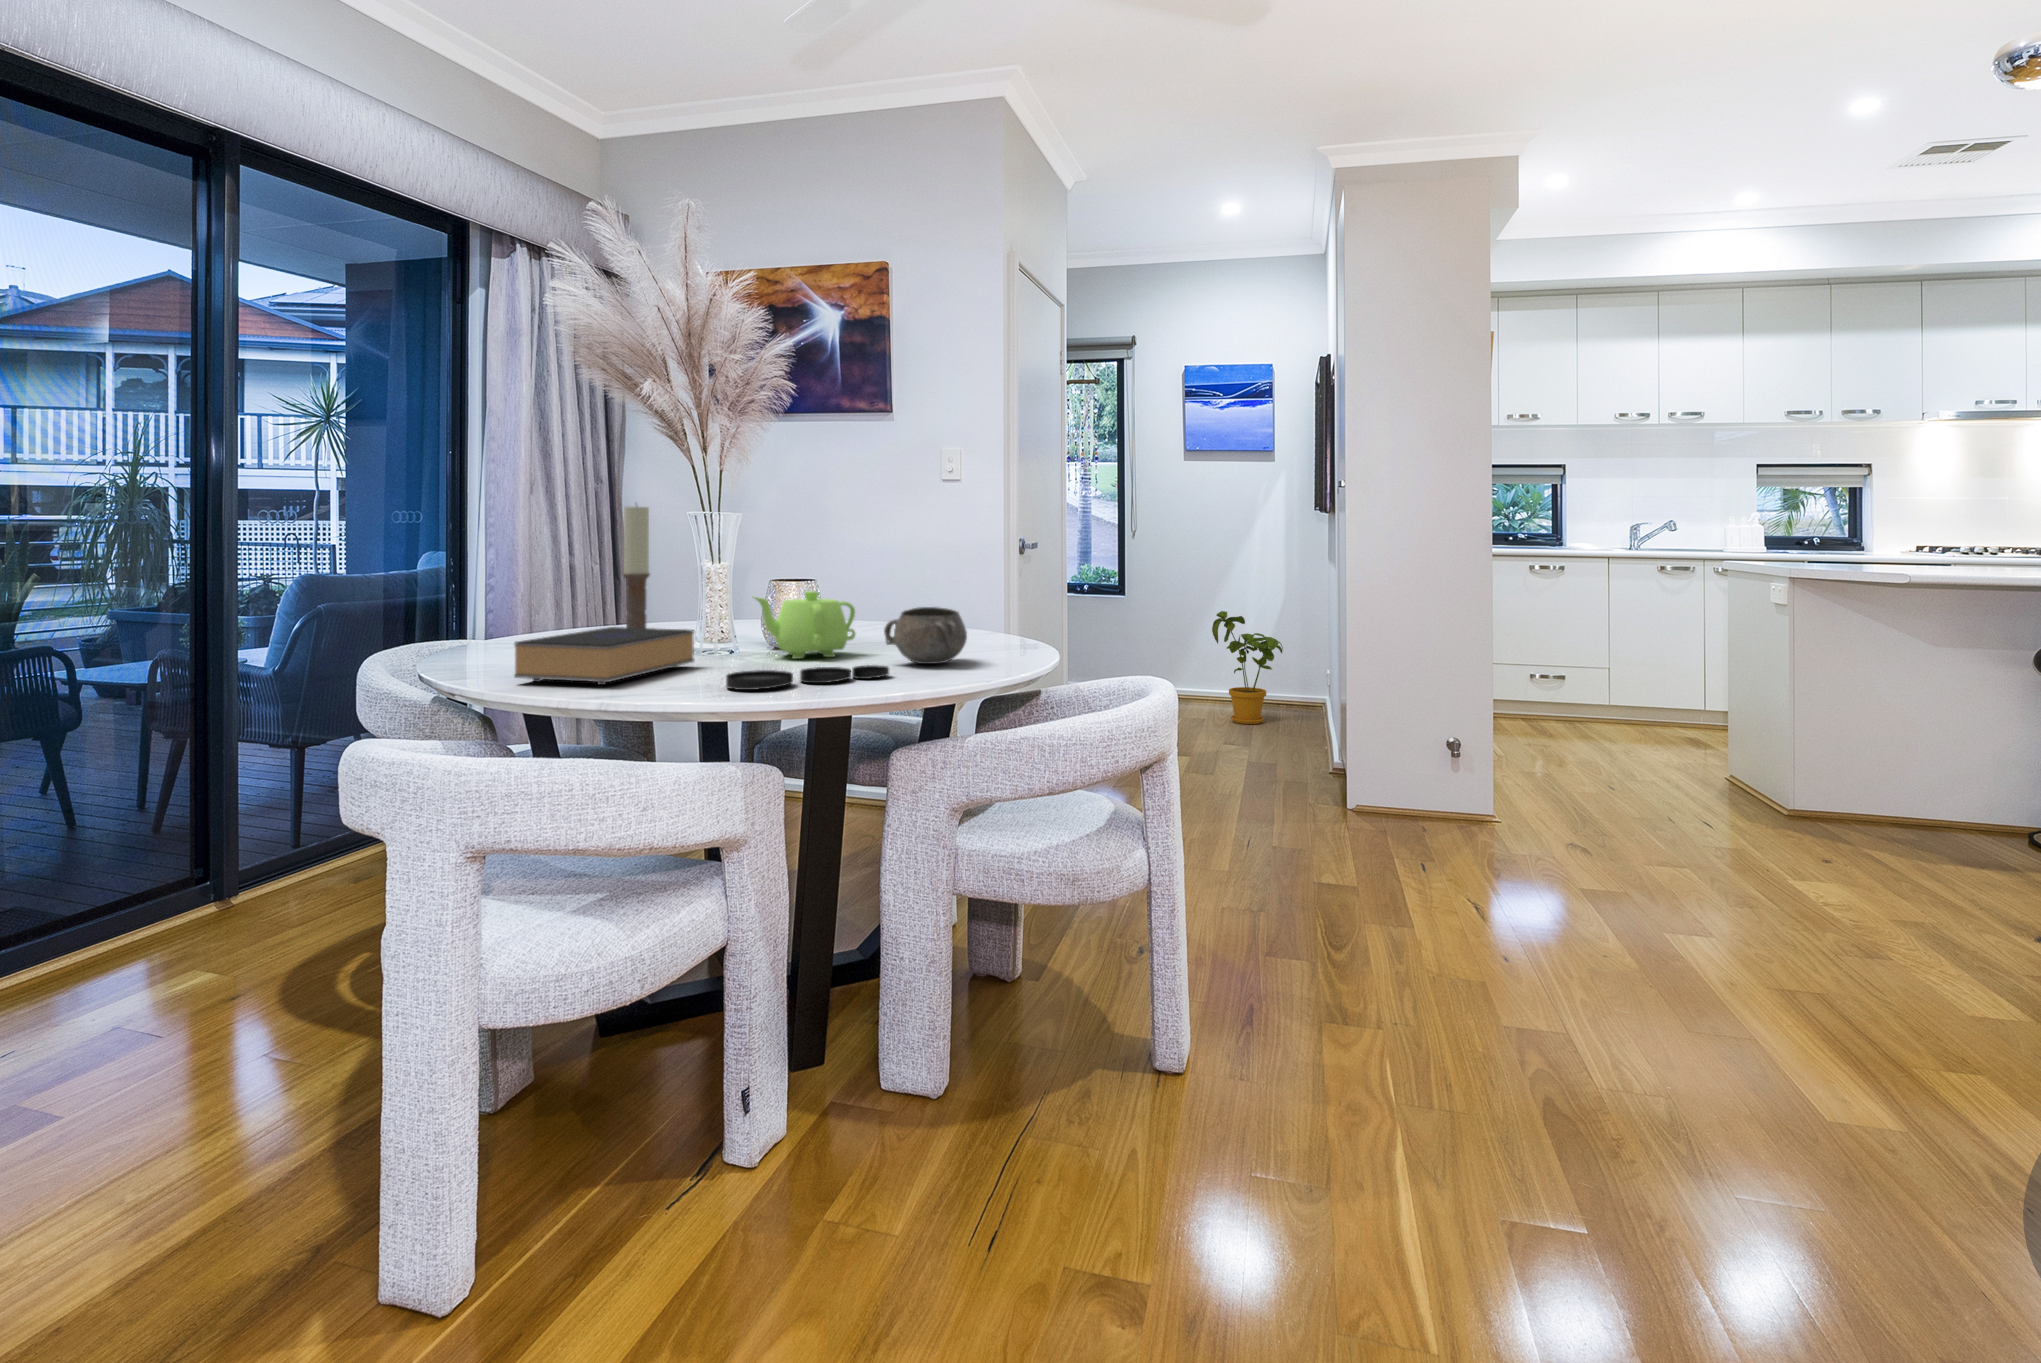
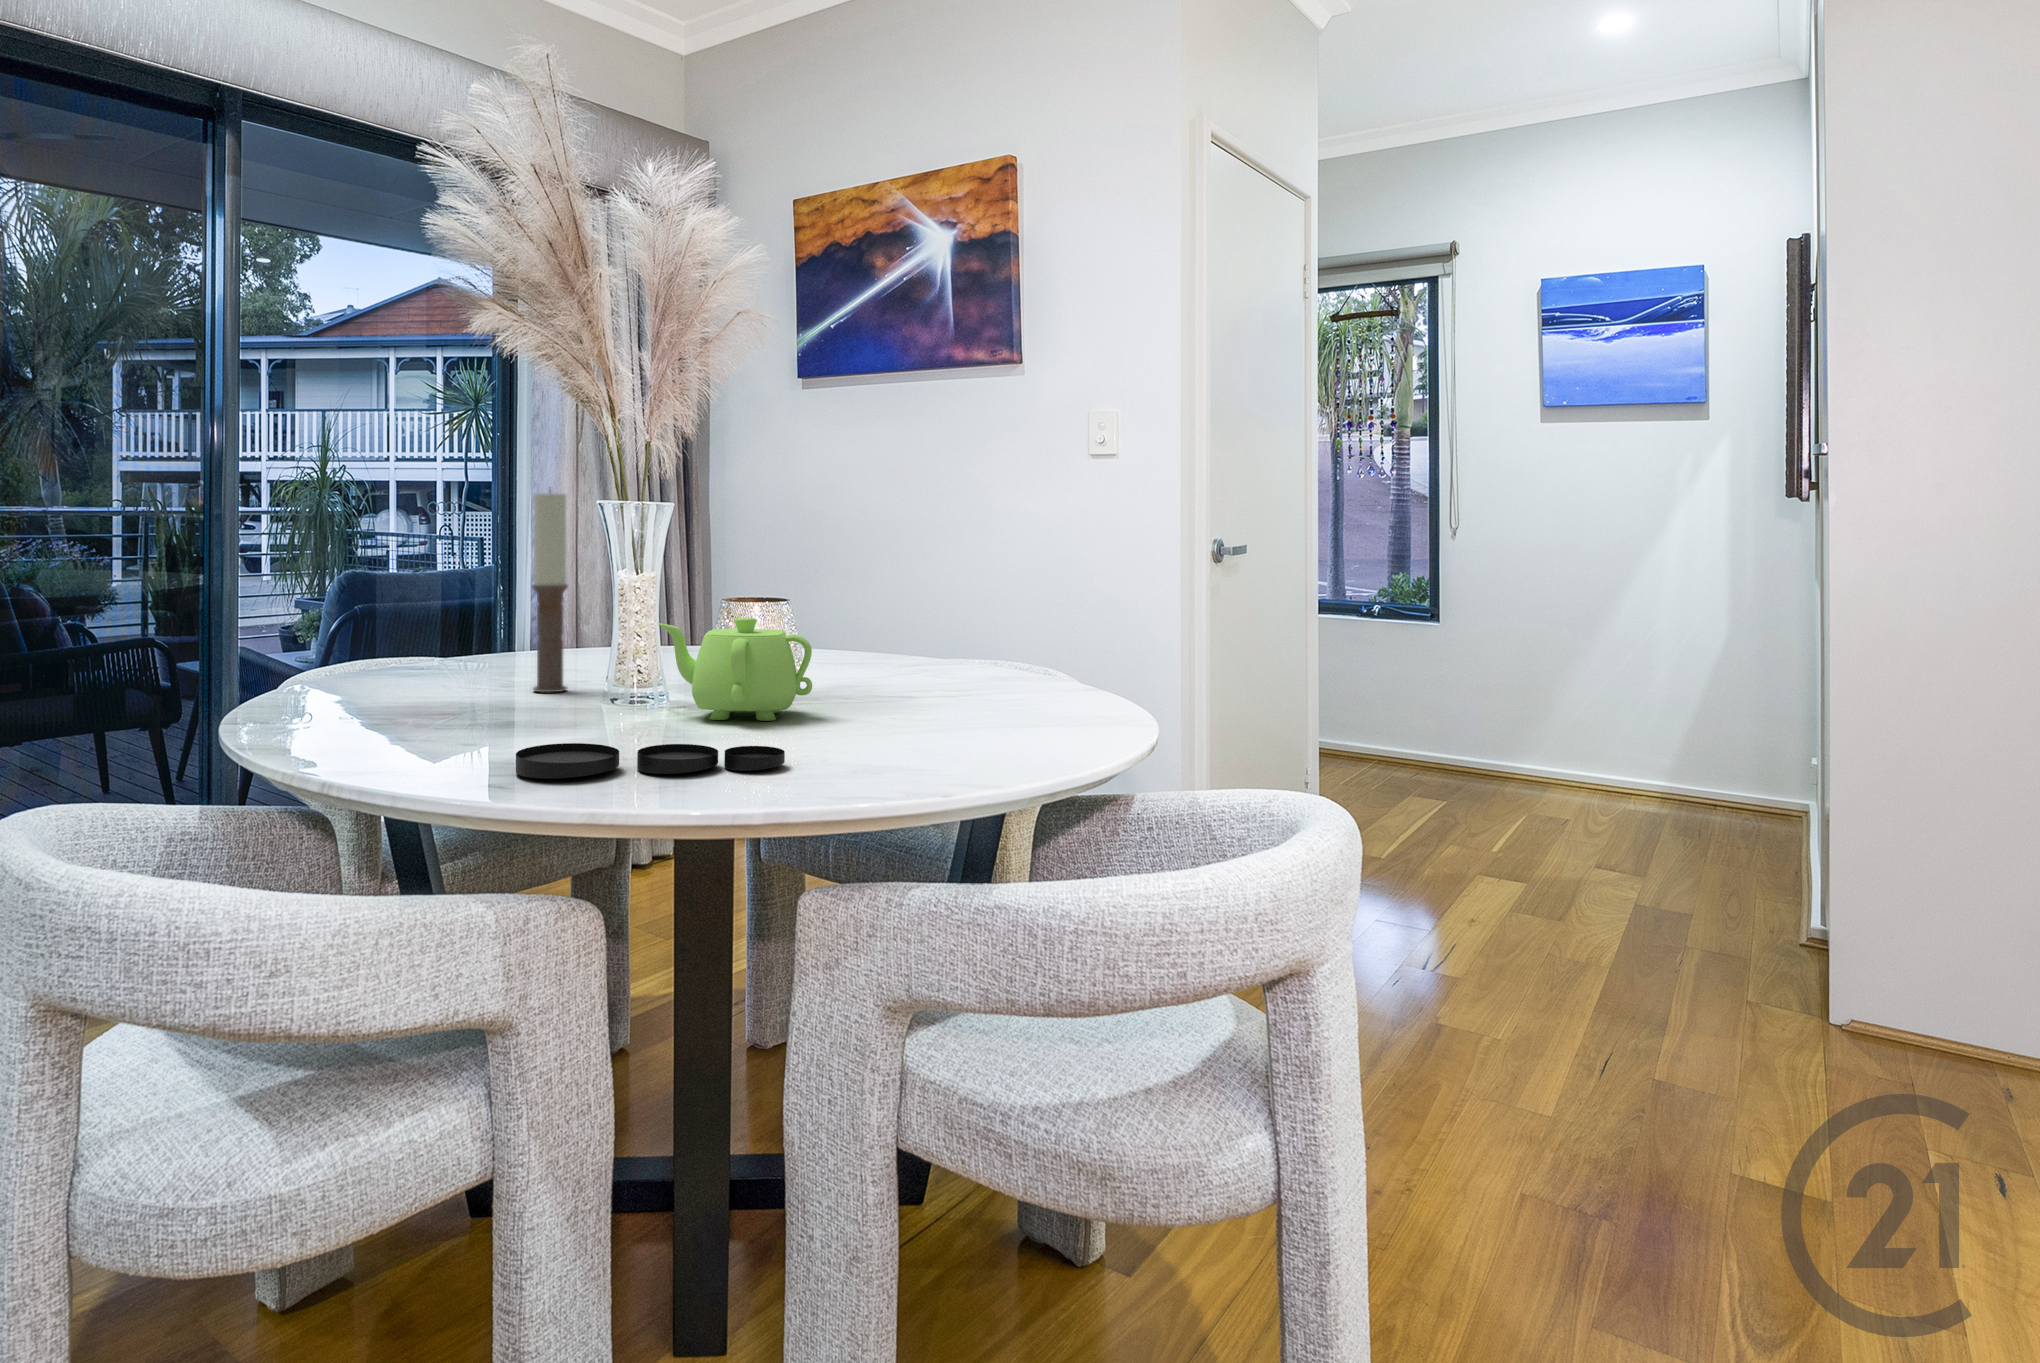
decorative bowl: present [884,607,967,664] -> none [816,651,951,747]
house plant: present [1212,611,1283,724] -> none [1581,655,1717,838]
book: present [514,627,695,685] -> none [301,659,563,748]

